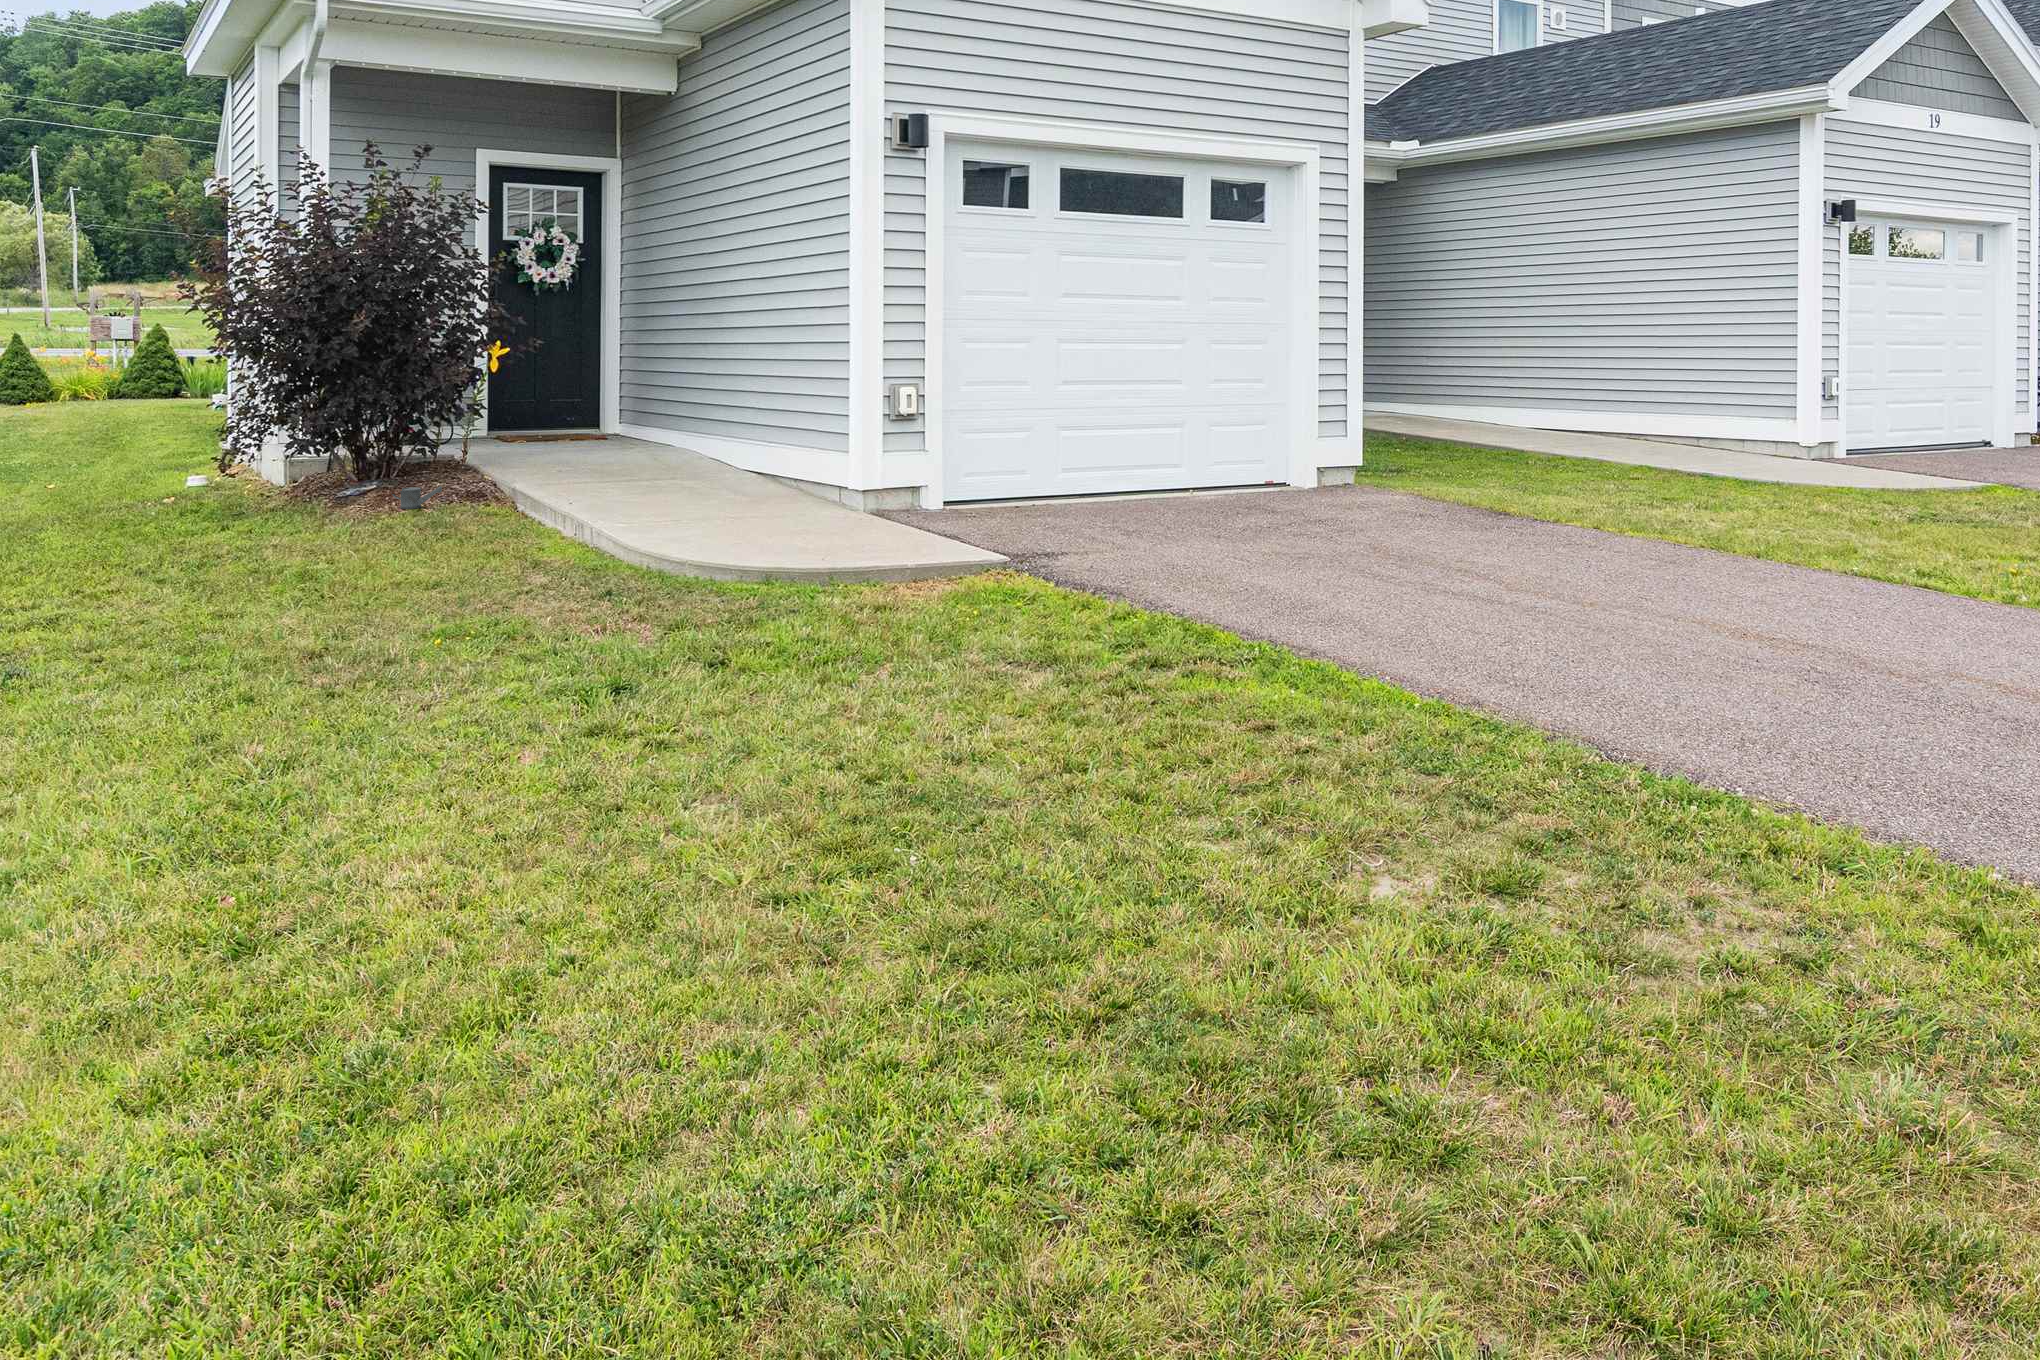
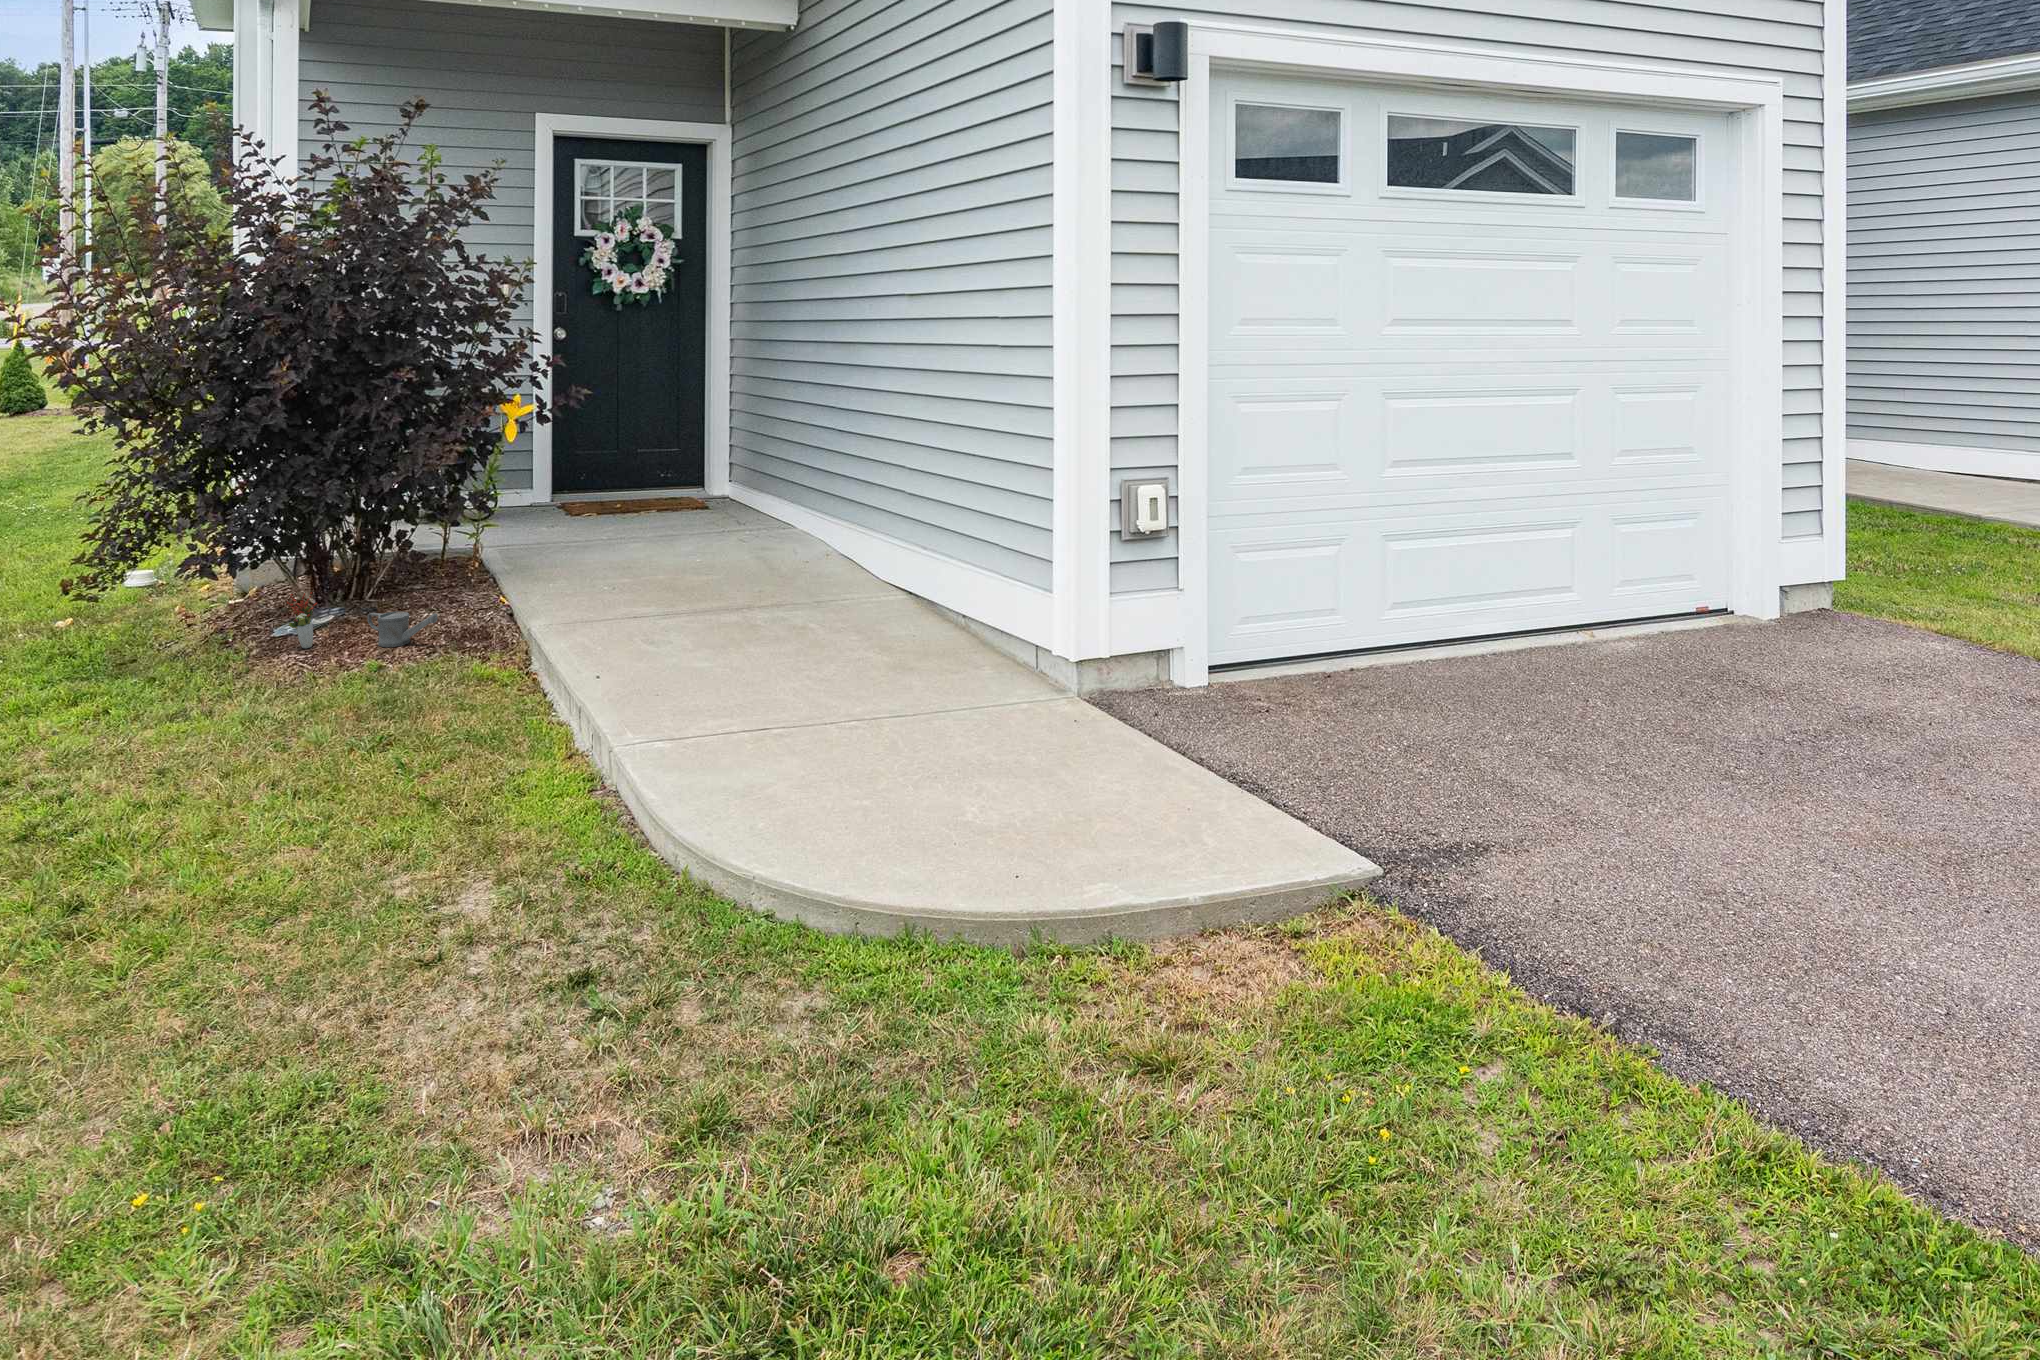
decorative plant: none [338,473,358,510] -> present [287,593,317,648]

